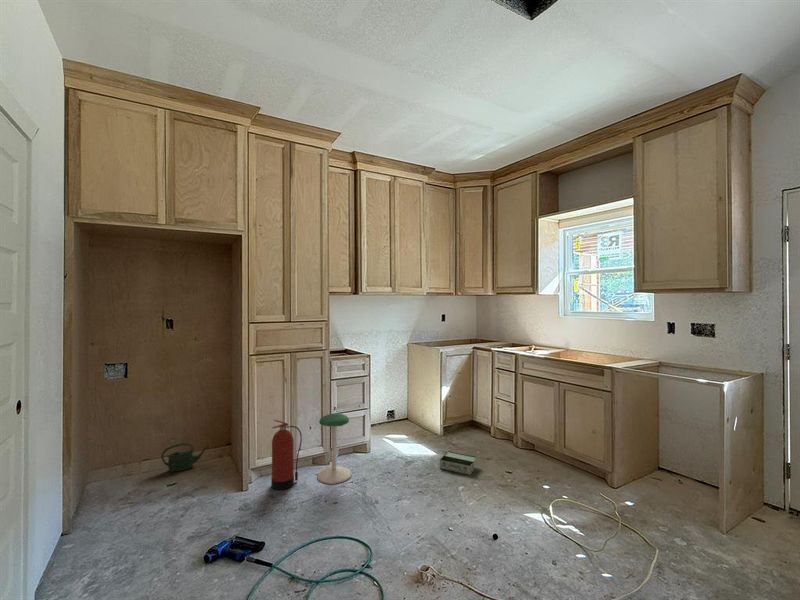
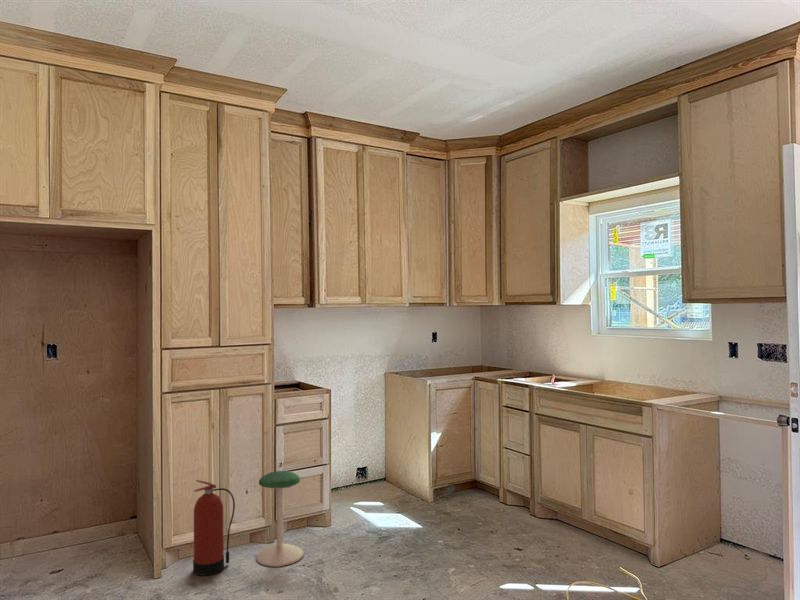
watering can: present [162,443,209,472] -> none [40,515,107,555]
toolbox: present [440,451,477,475] -> none [424,521,476,552]

